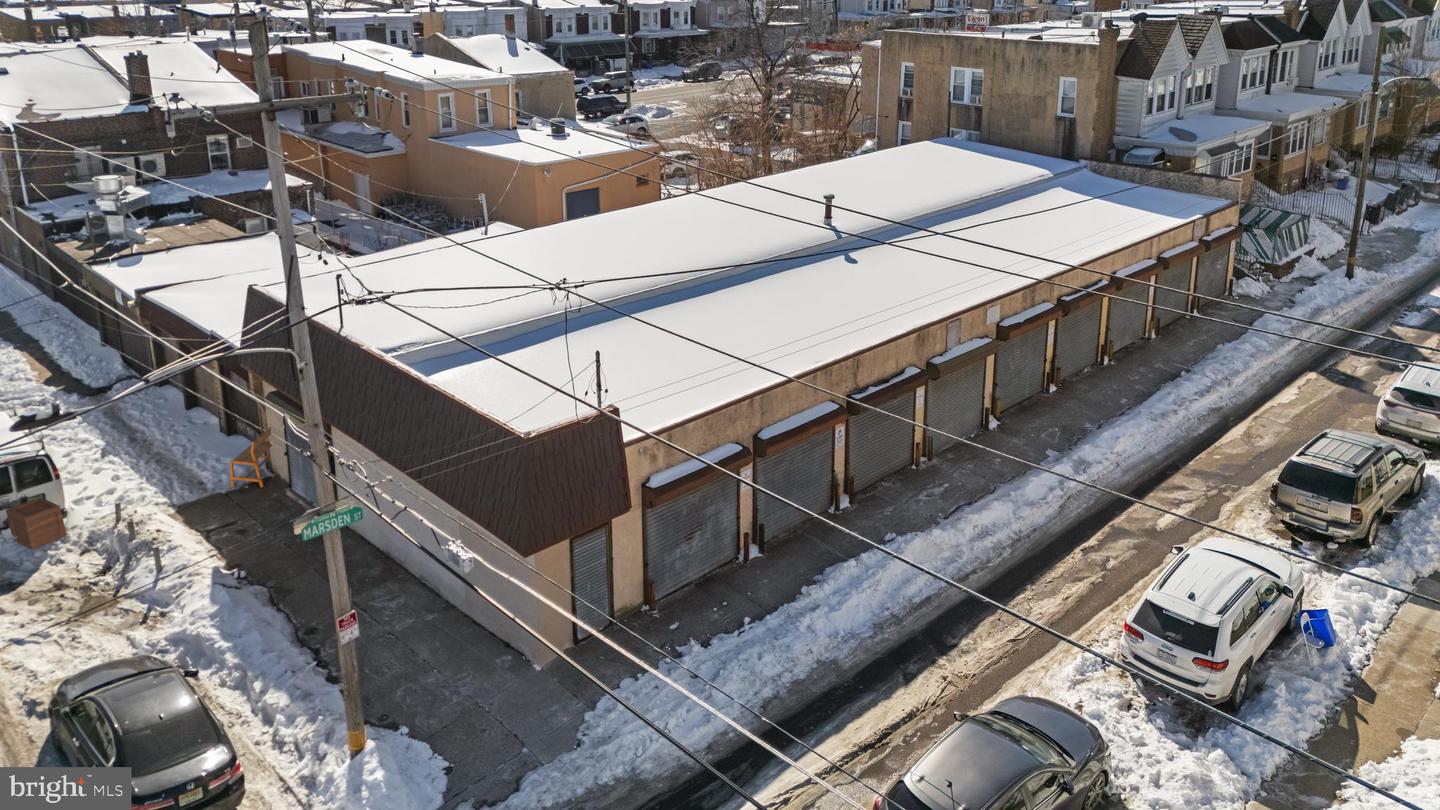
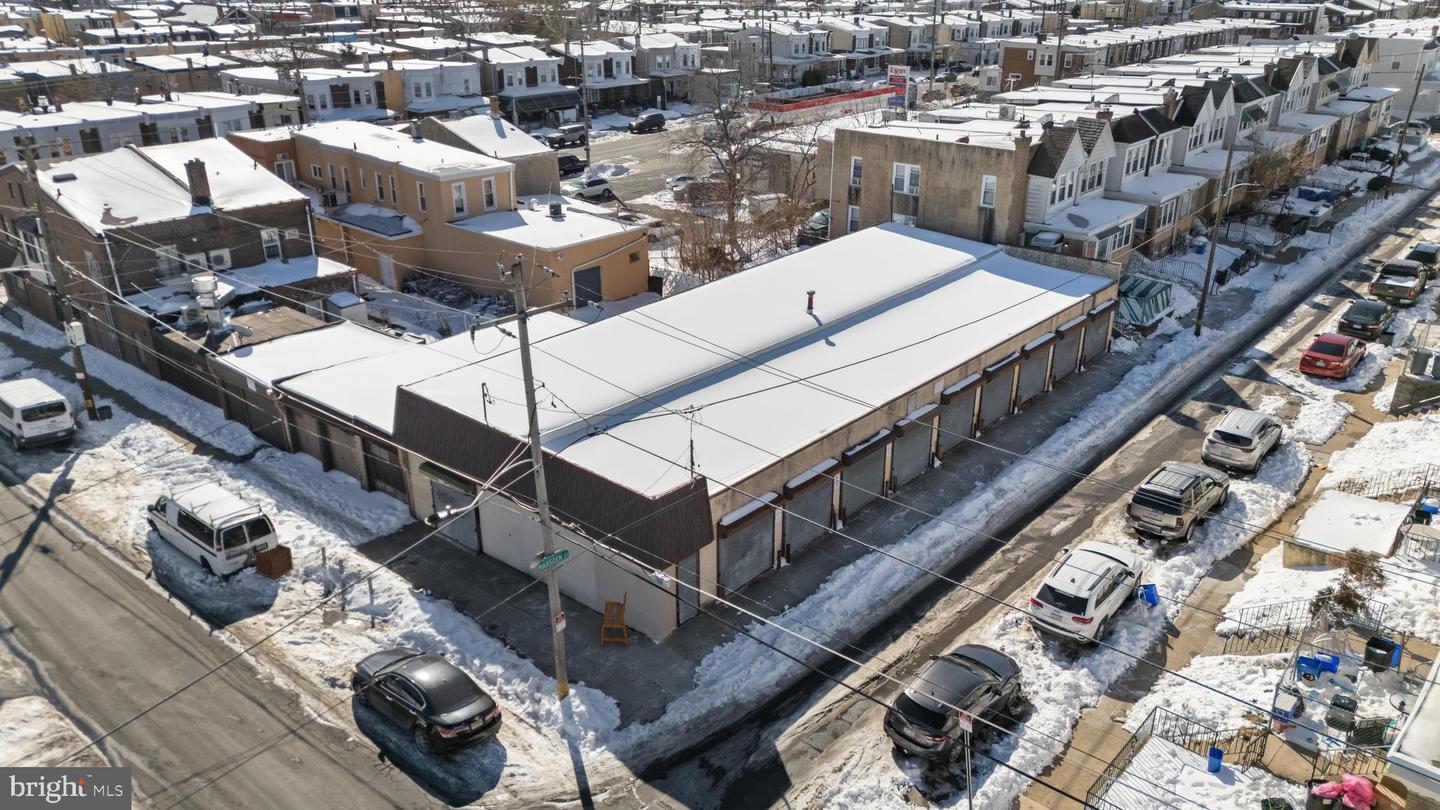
bench: present [230,427,272,487] -> present [601,592,628,646]

